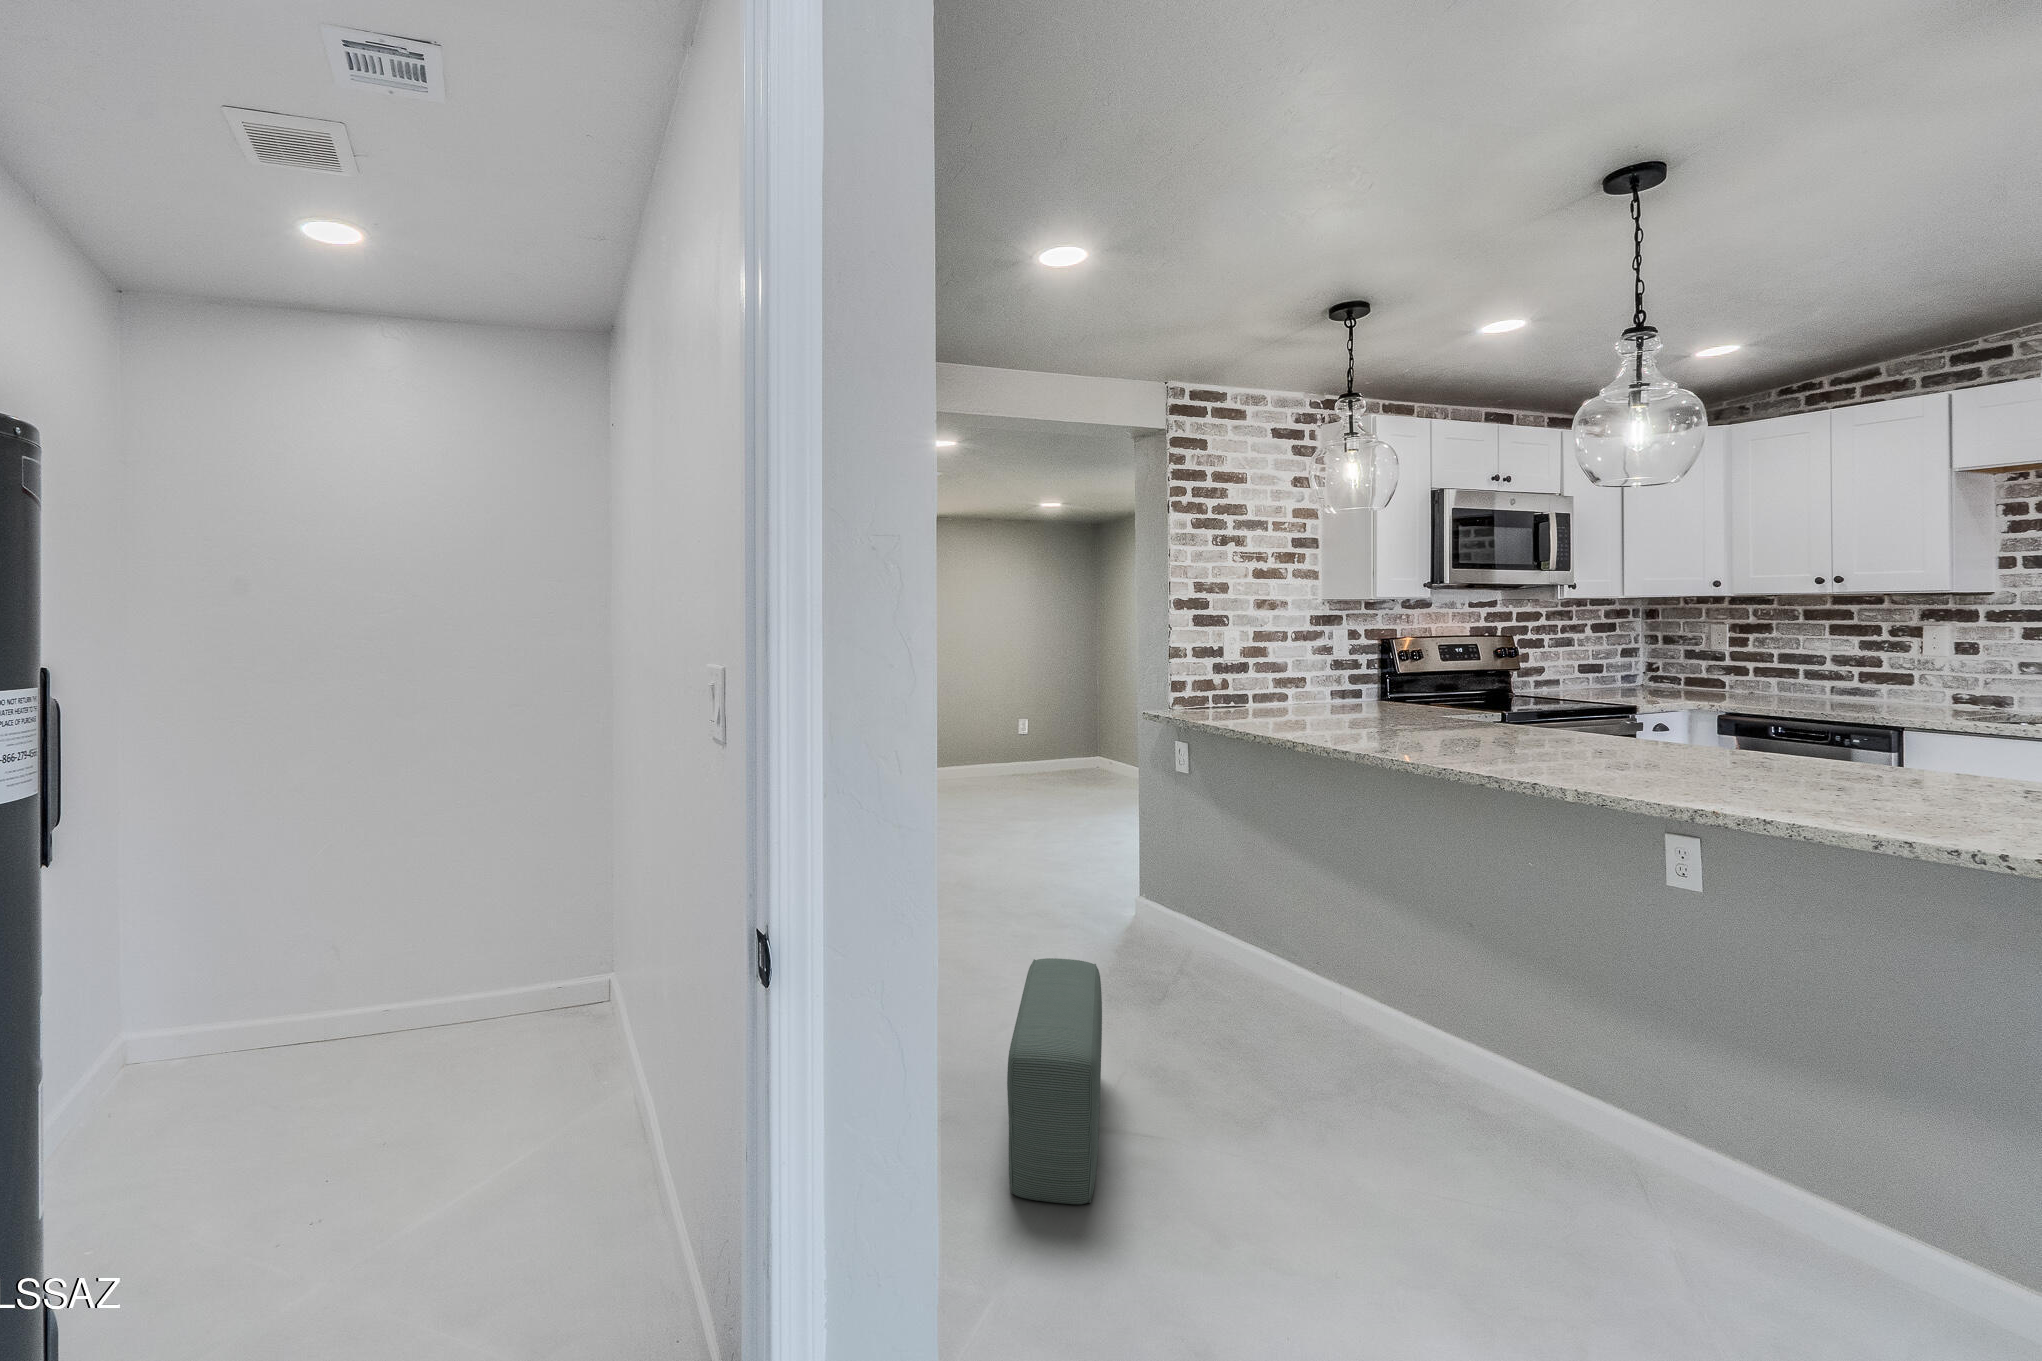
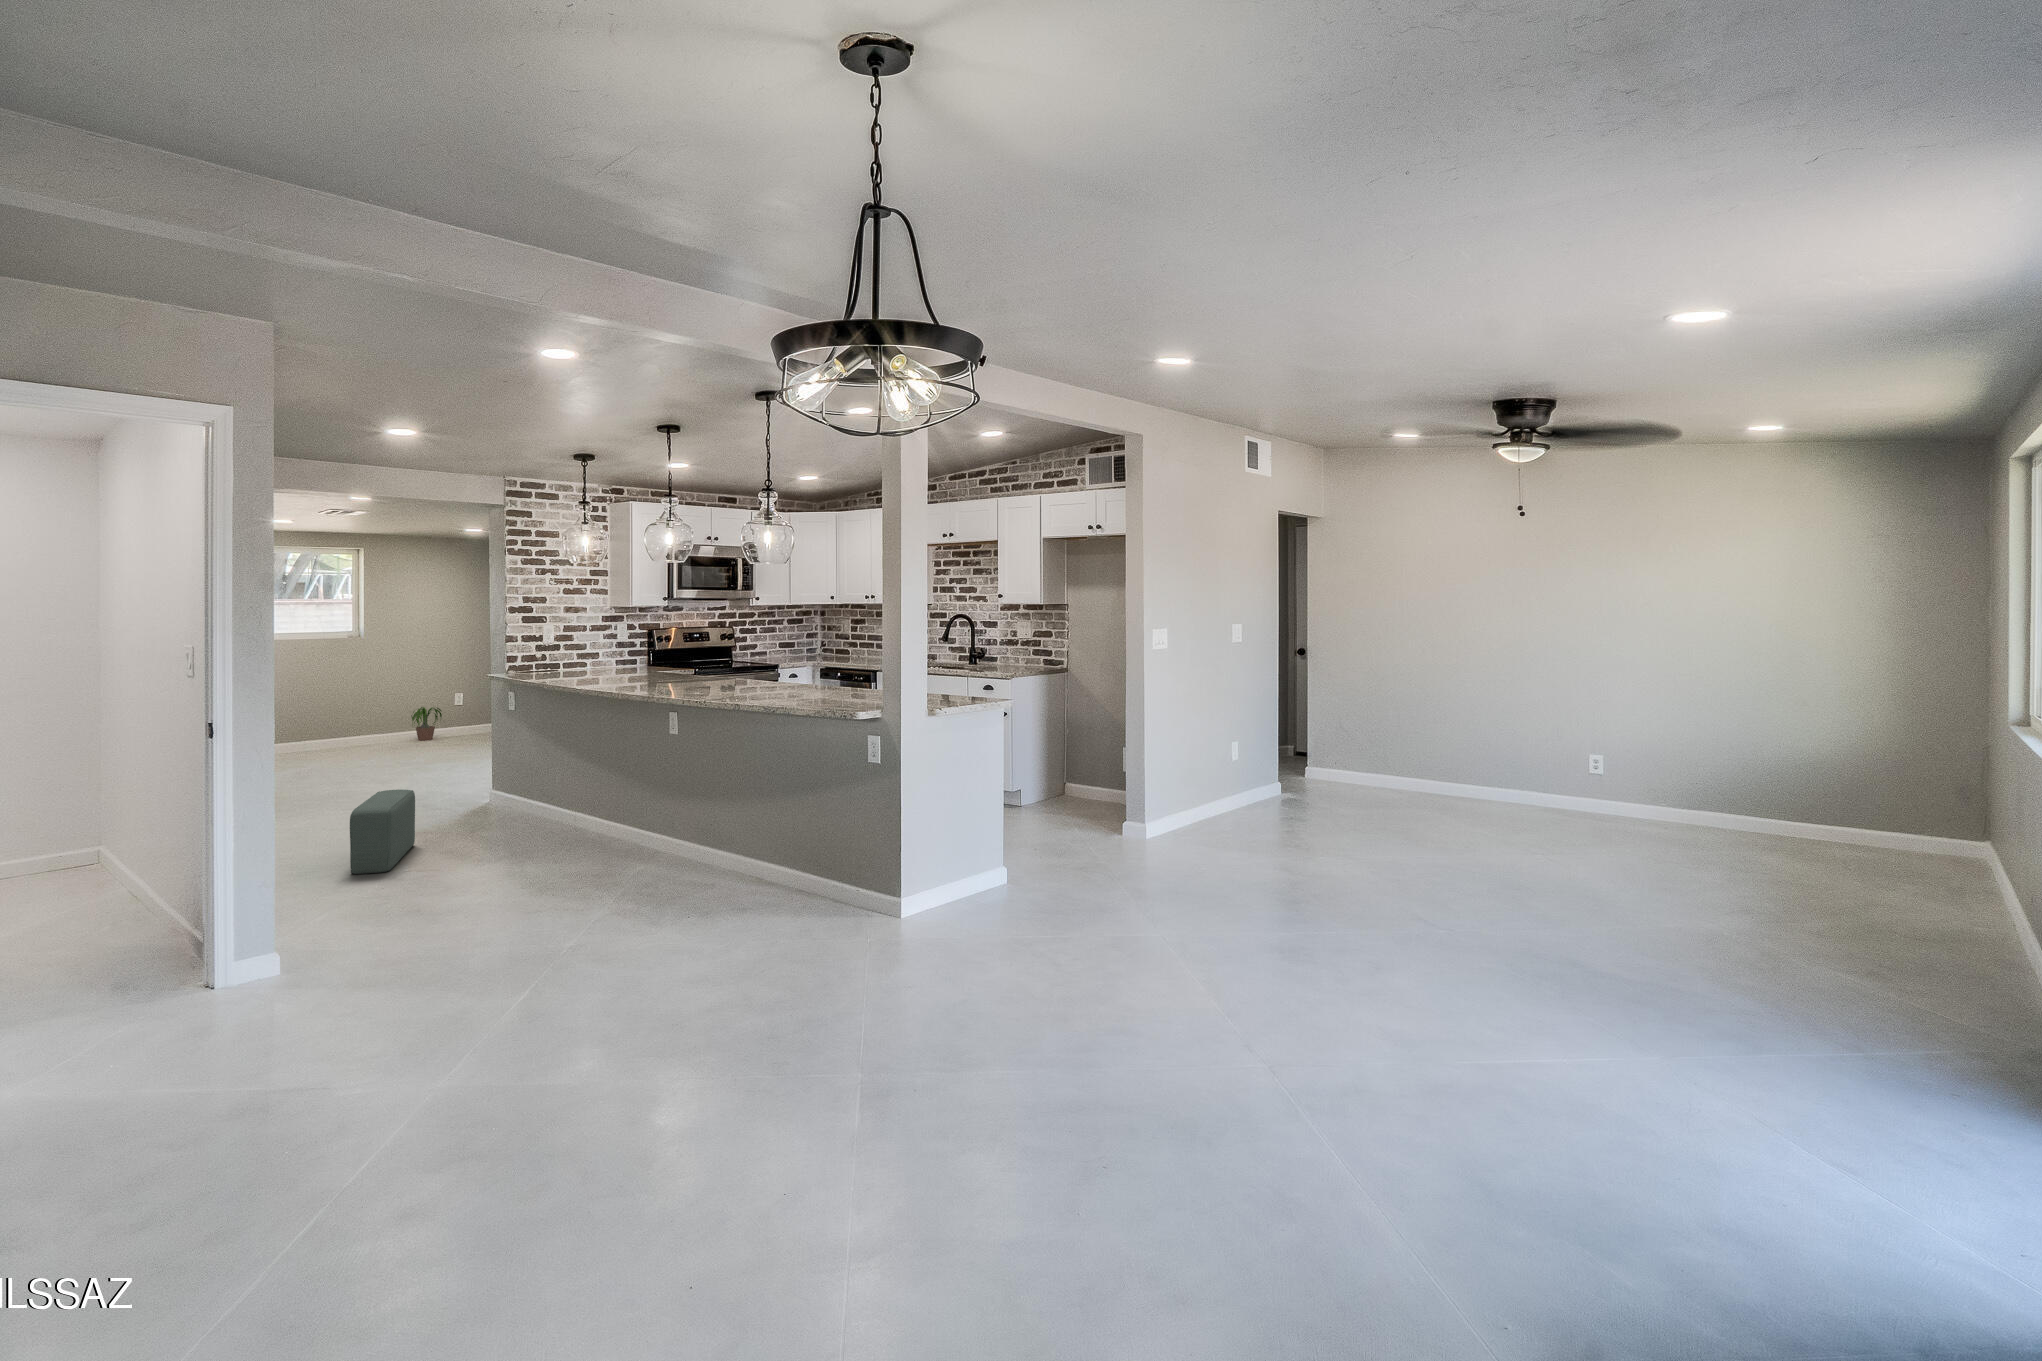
potted plant: none [978,736,1020,779] -> present [411,707,442,740]

